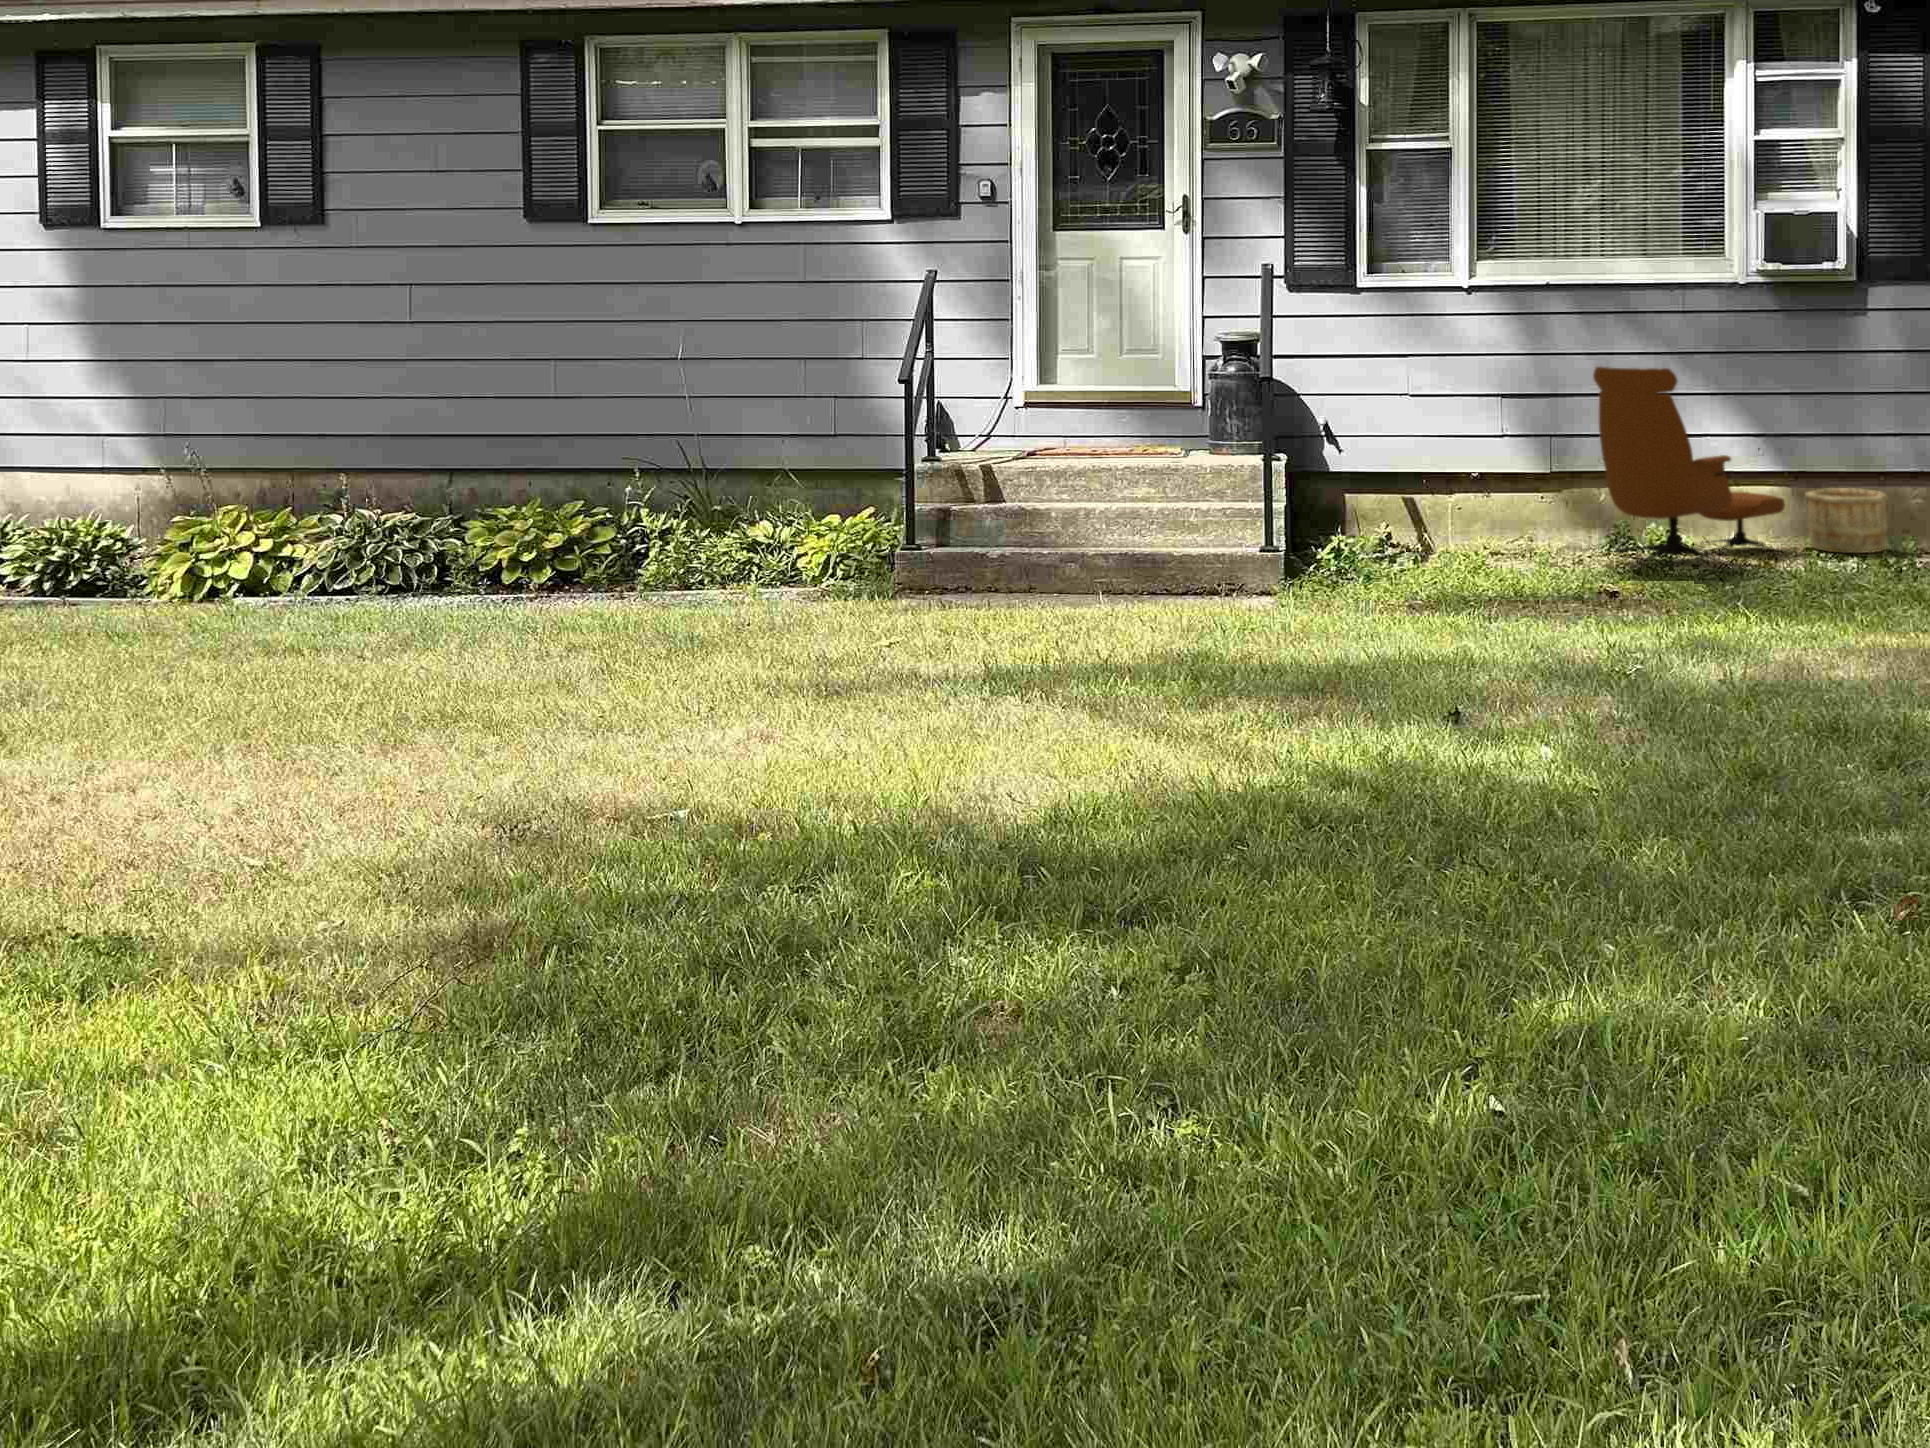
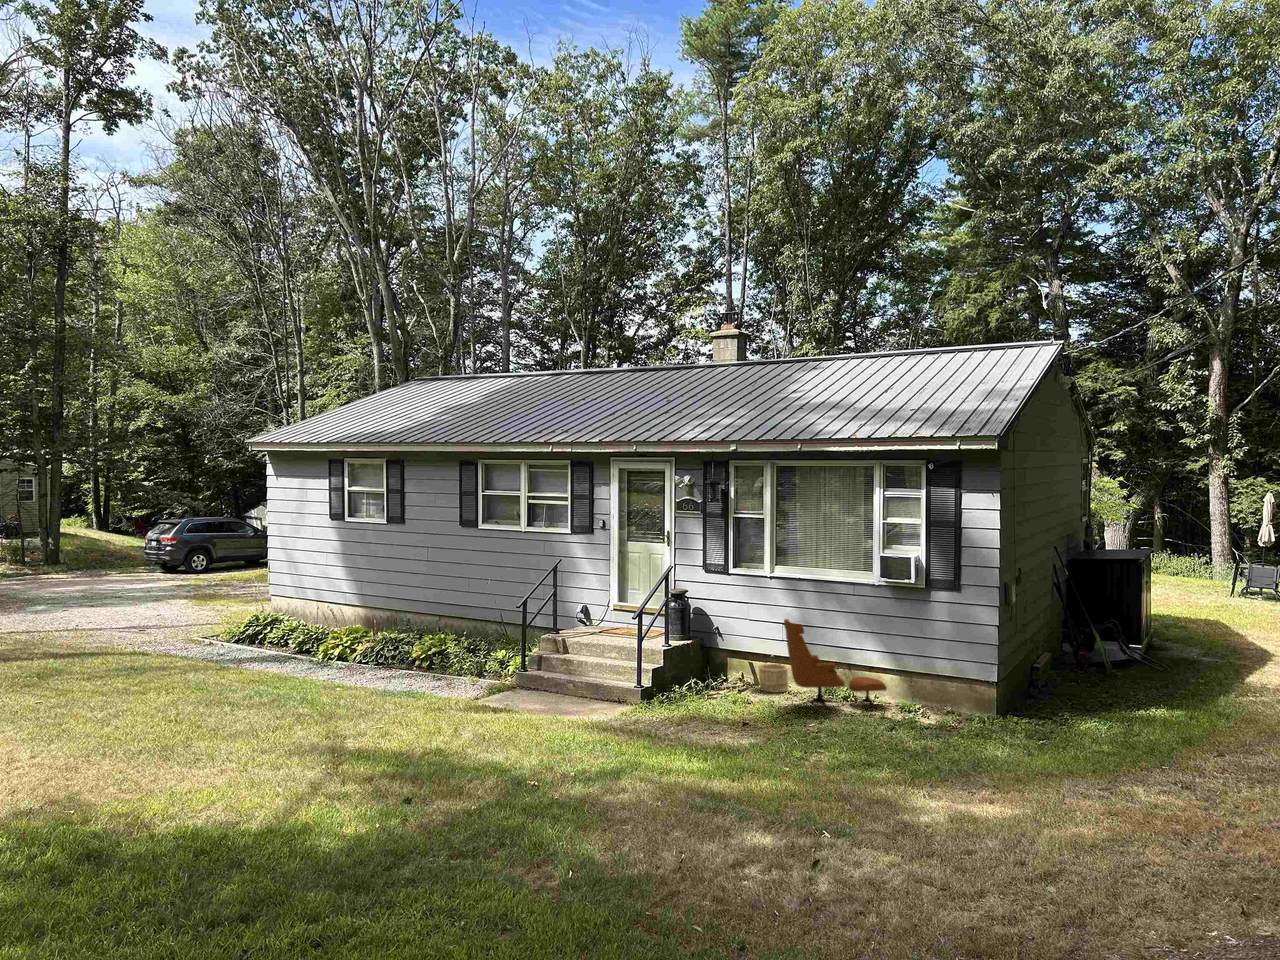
wooden bucket: present [1805,488,1888,553] -> present [758,664,788,693]

